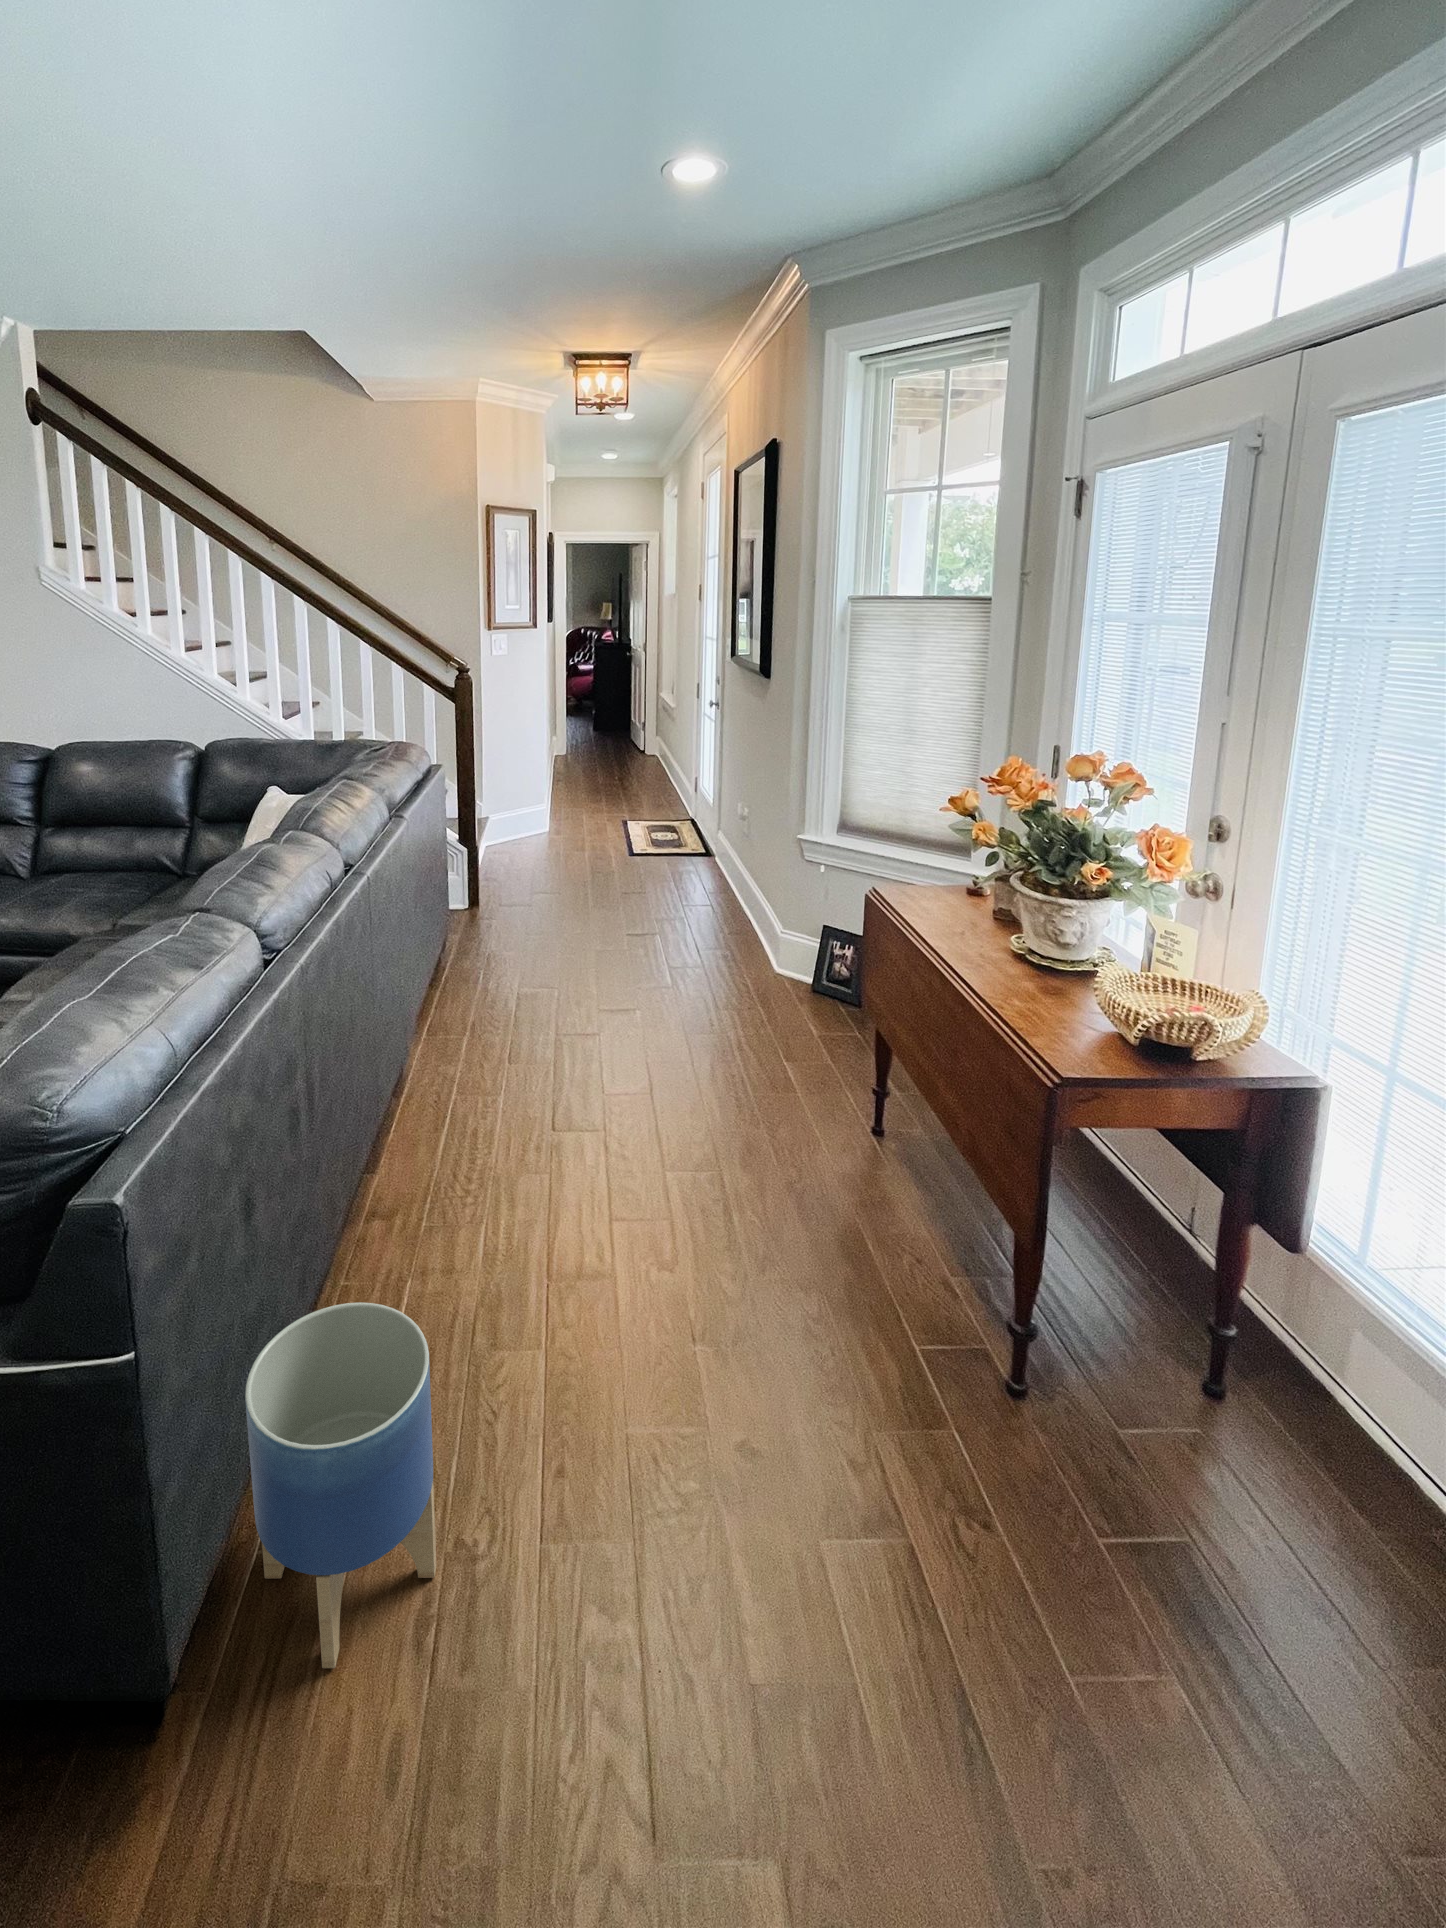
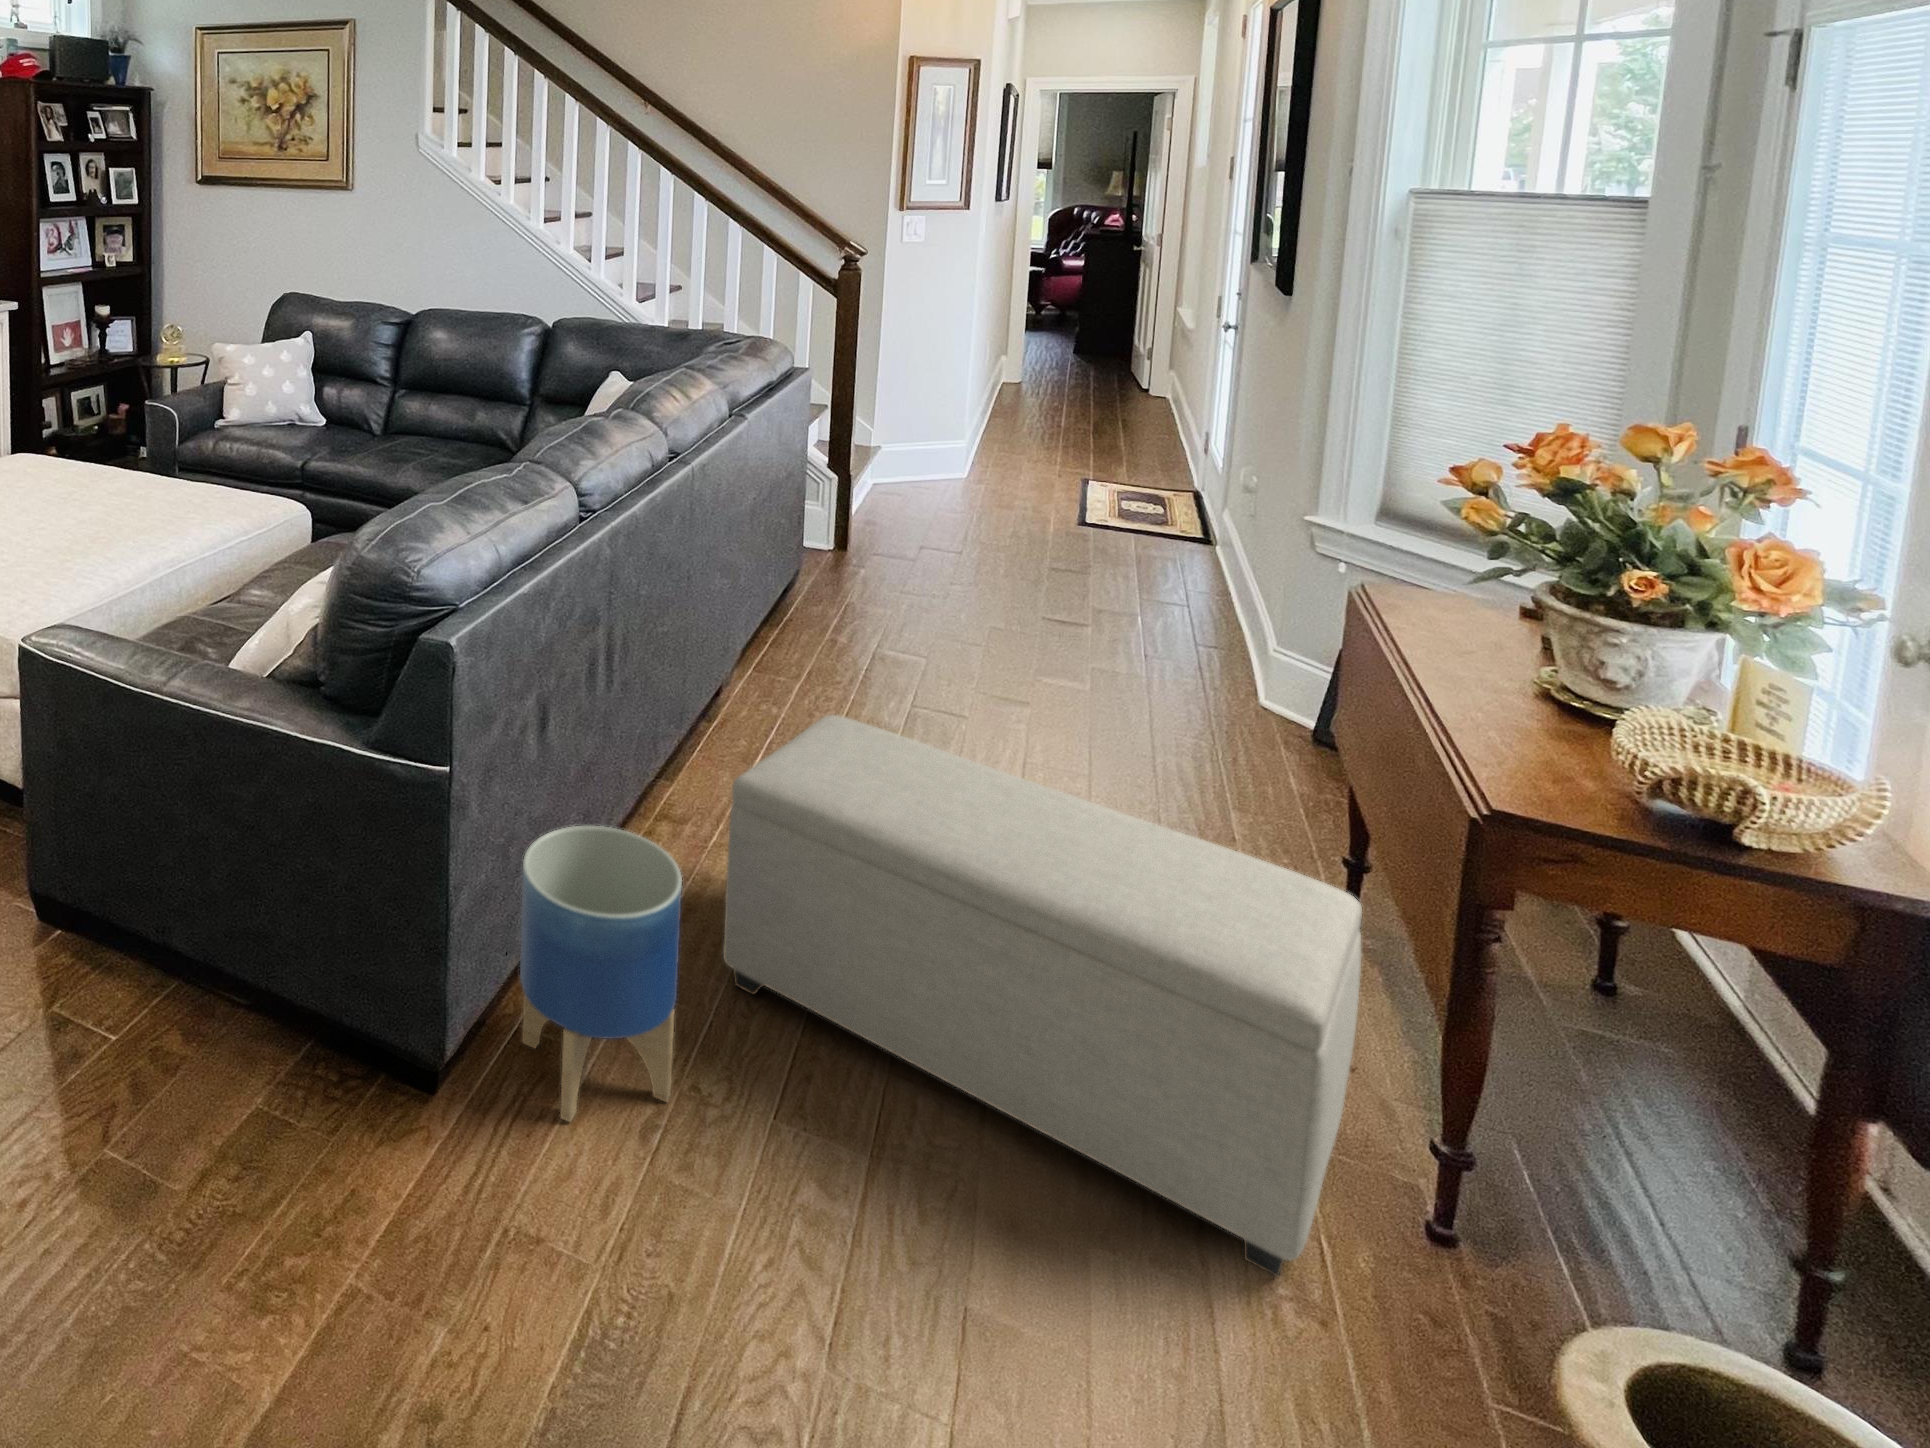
ottoman: none [456,1093,975,1494] -> present [723,715,1362,1276]

